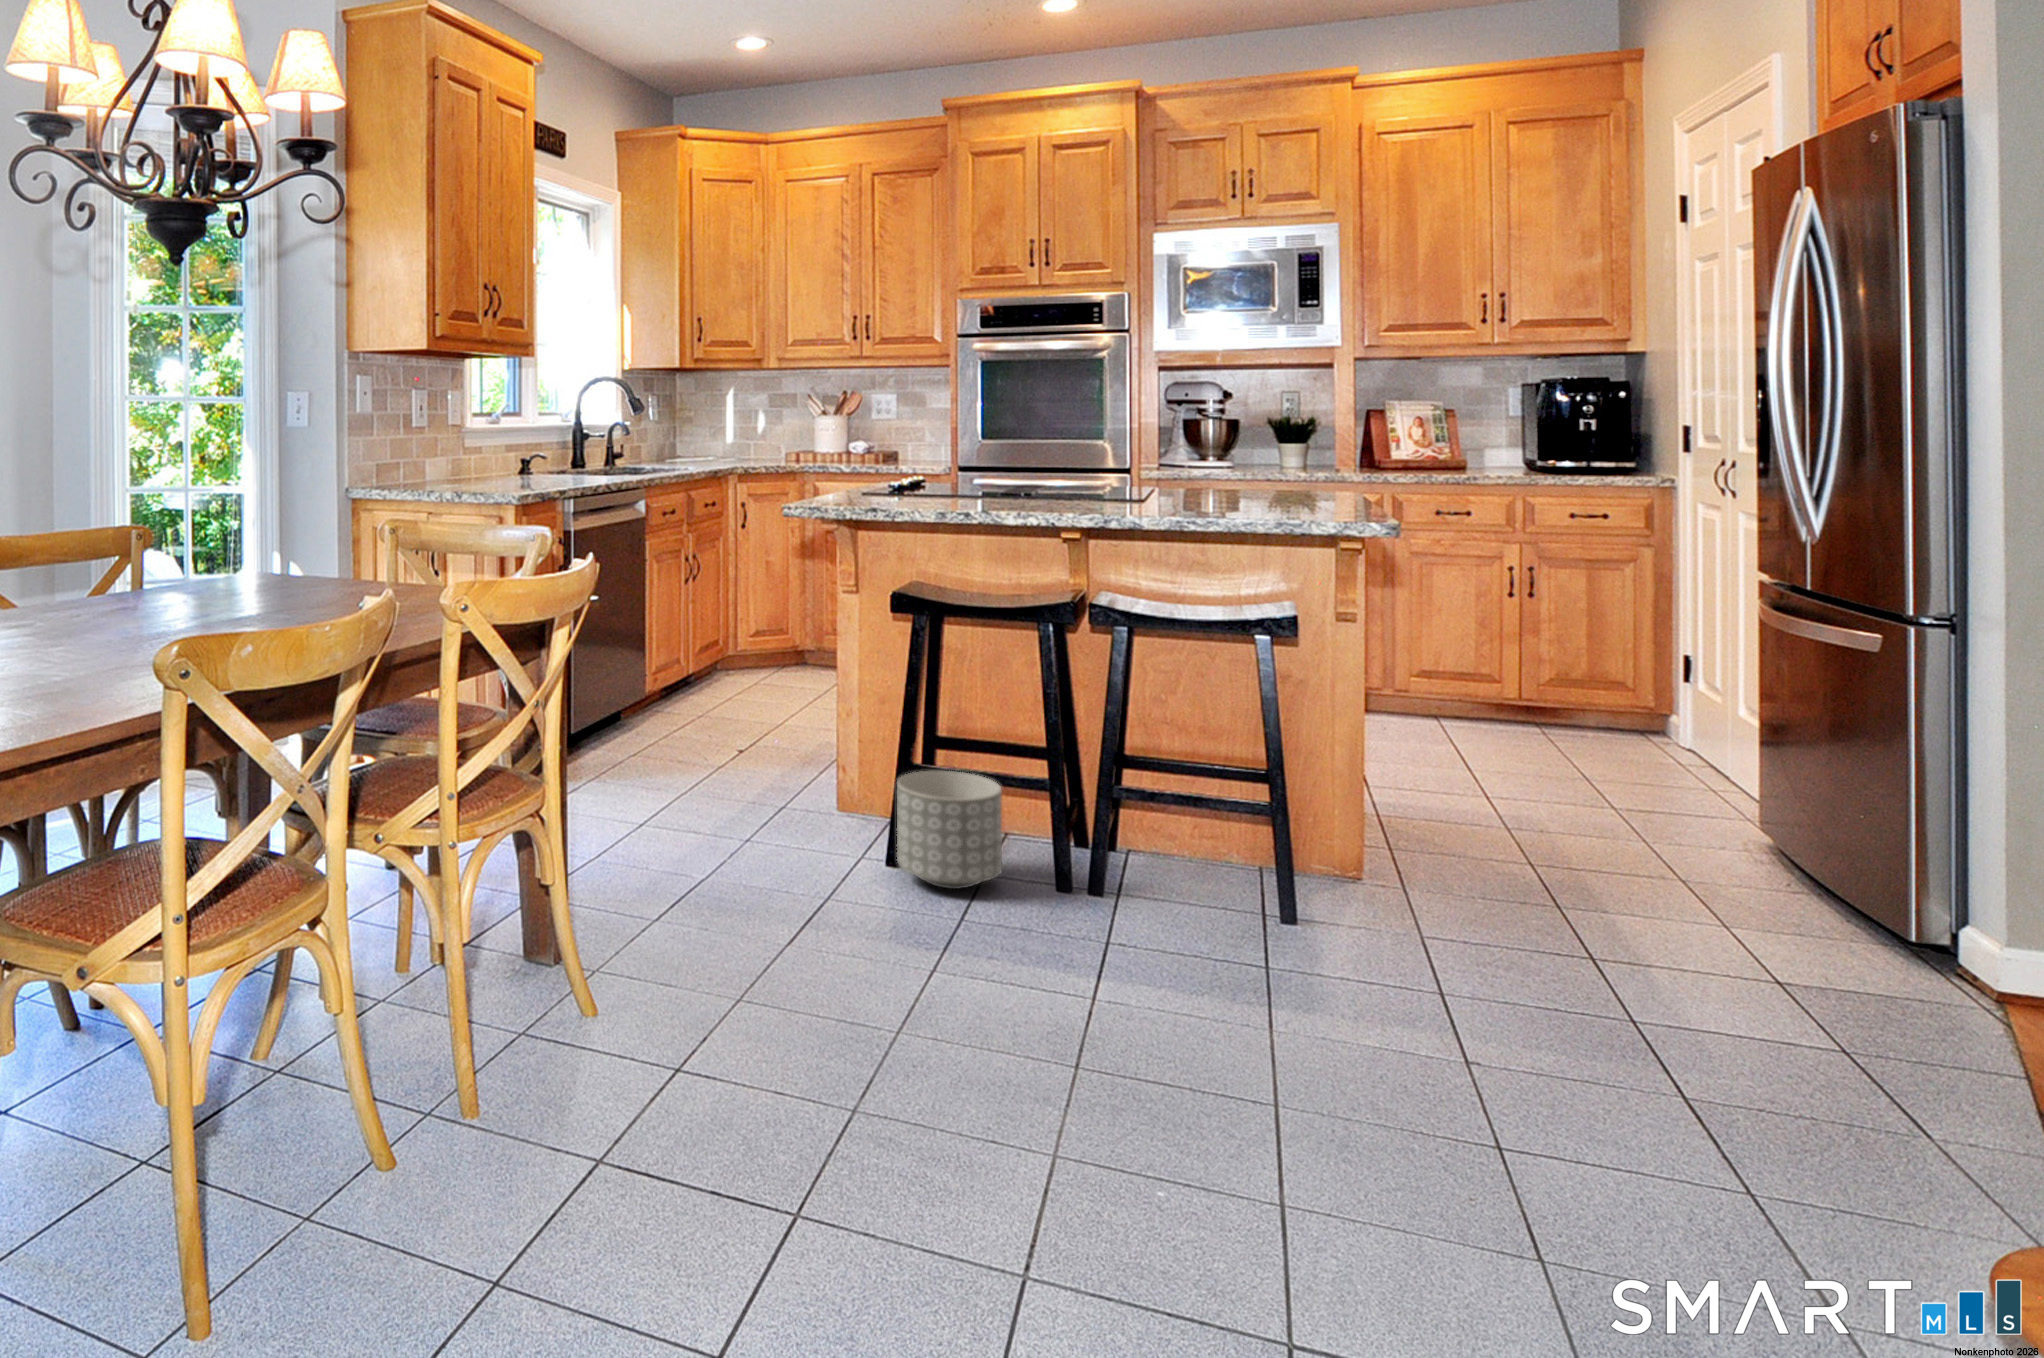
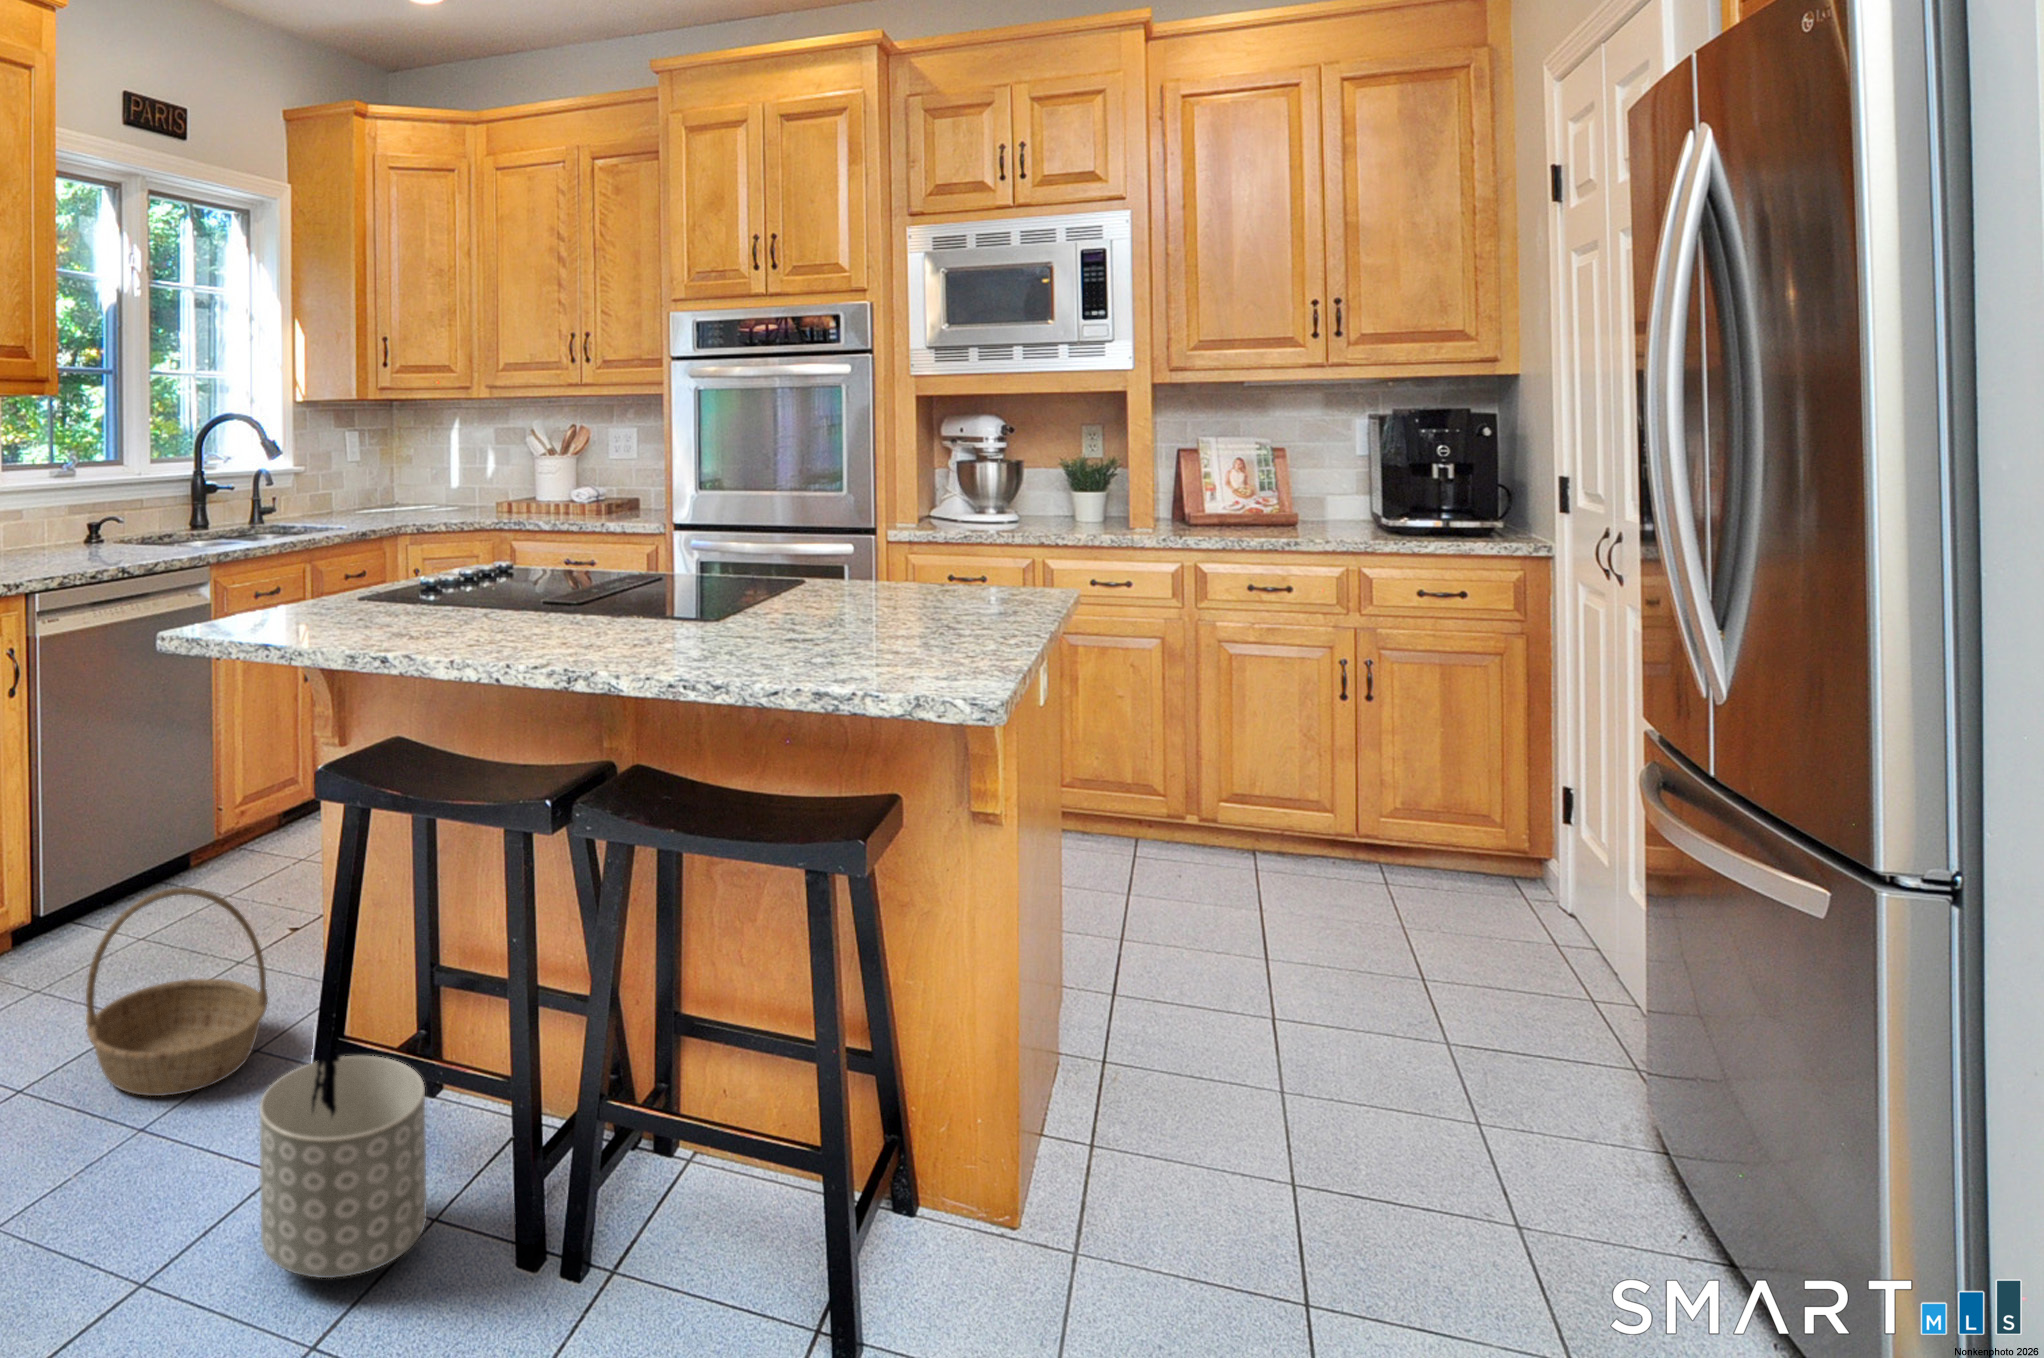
basket: none [685,689,801,822] -> present [86,888,268,1096]

